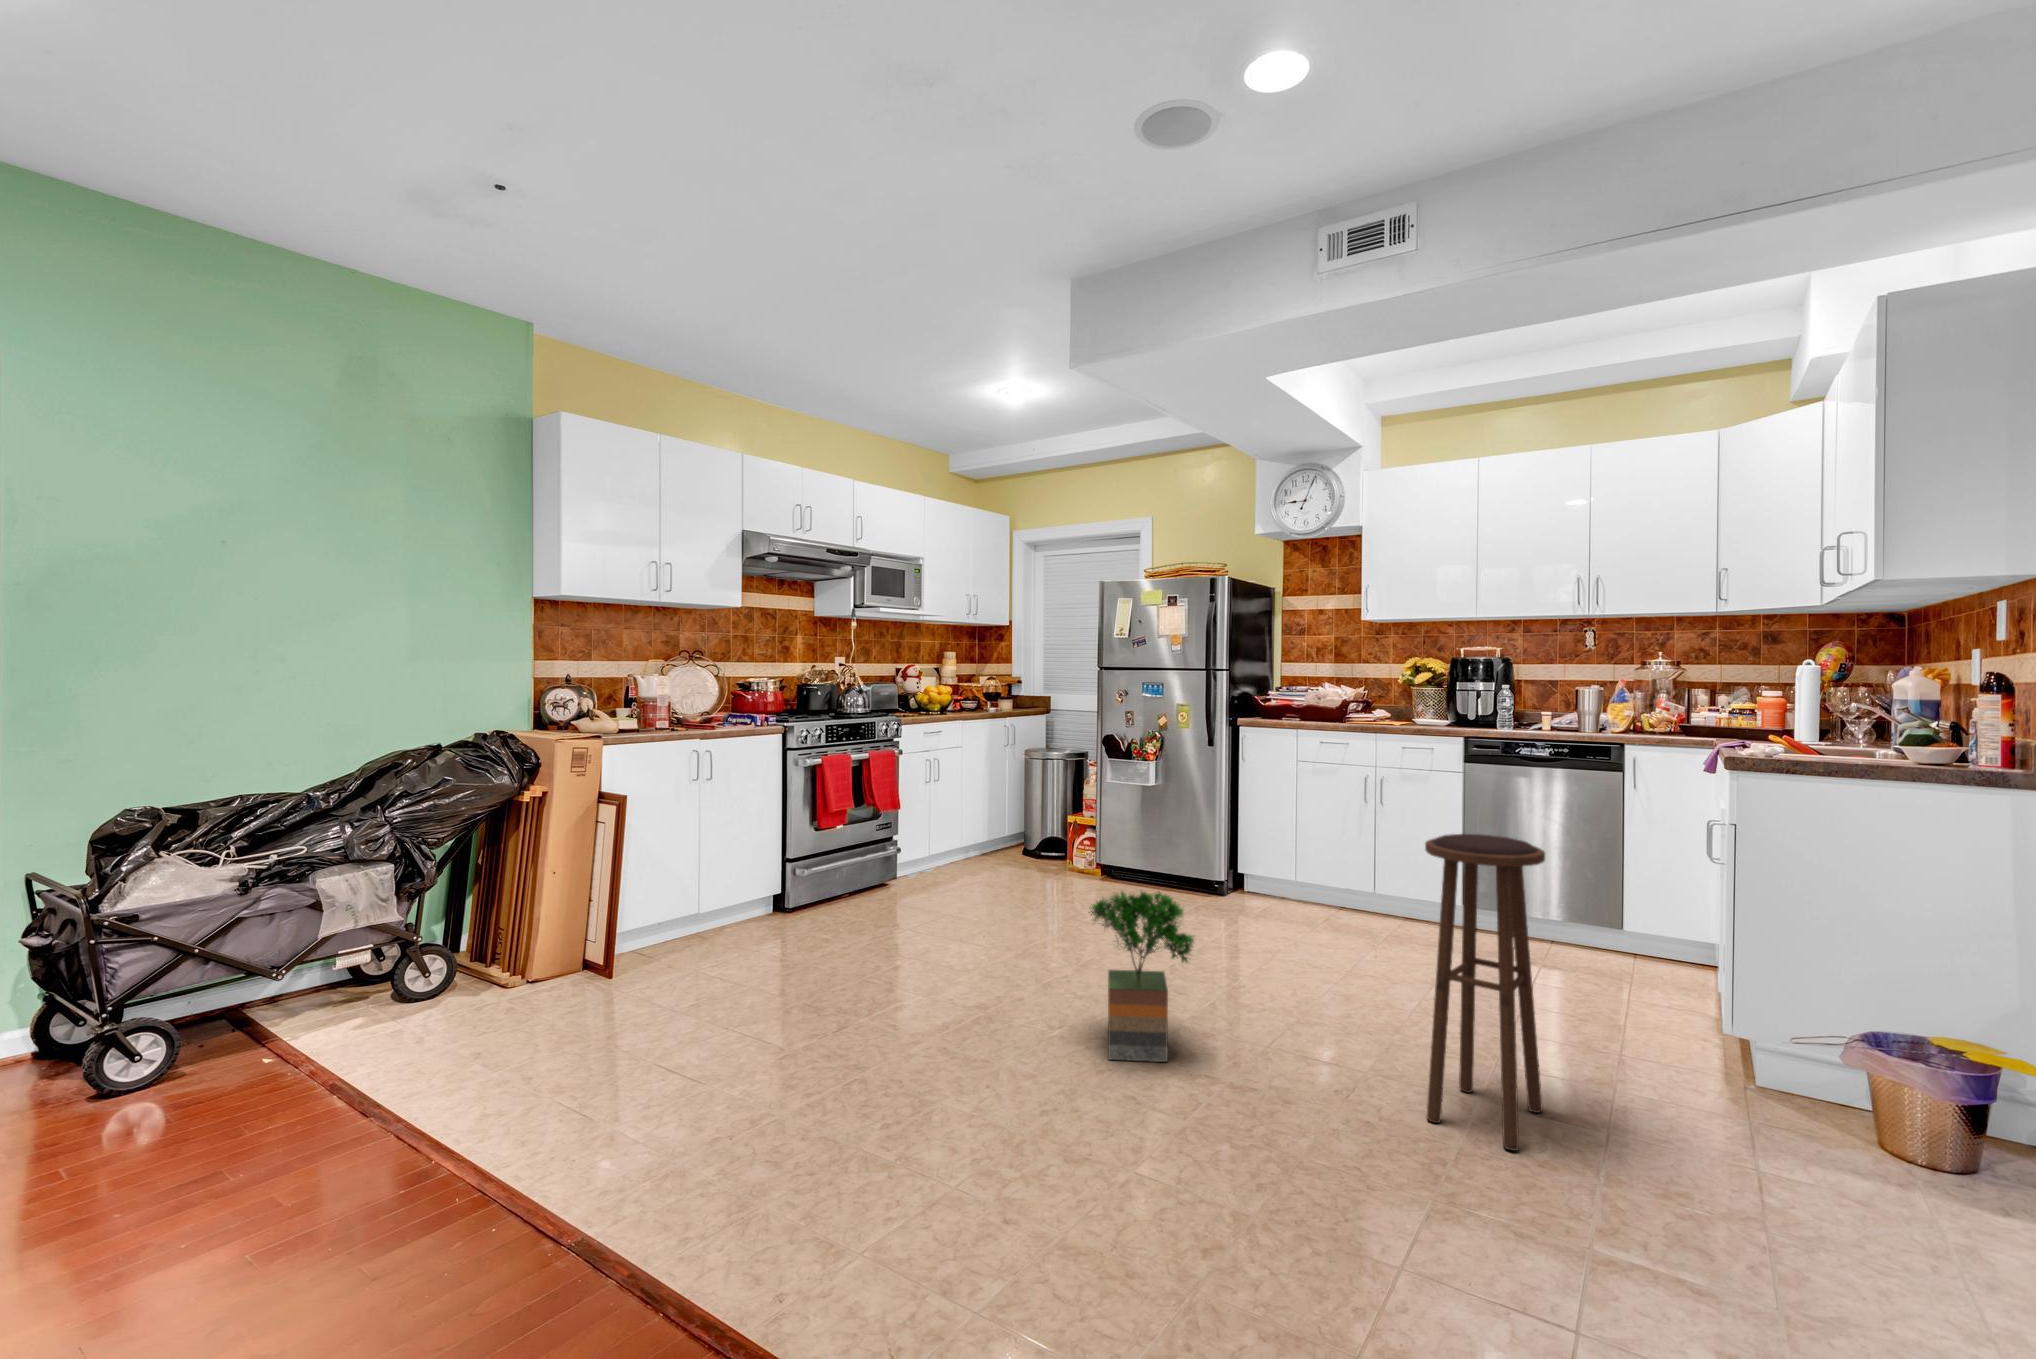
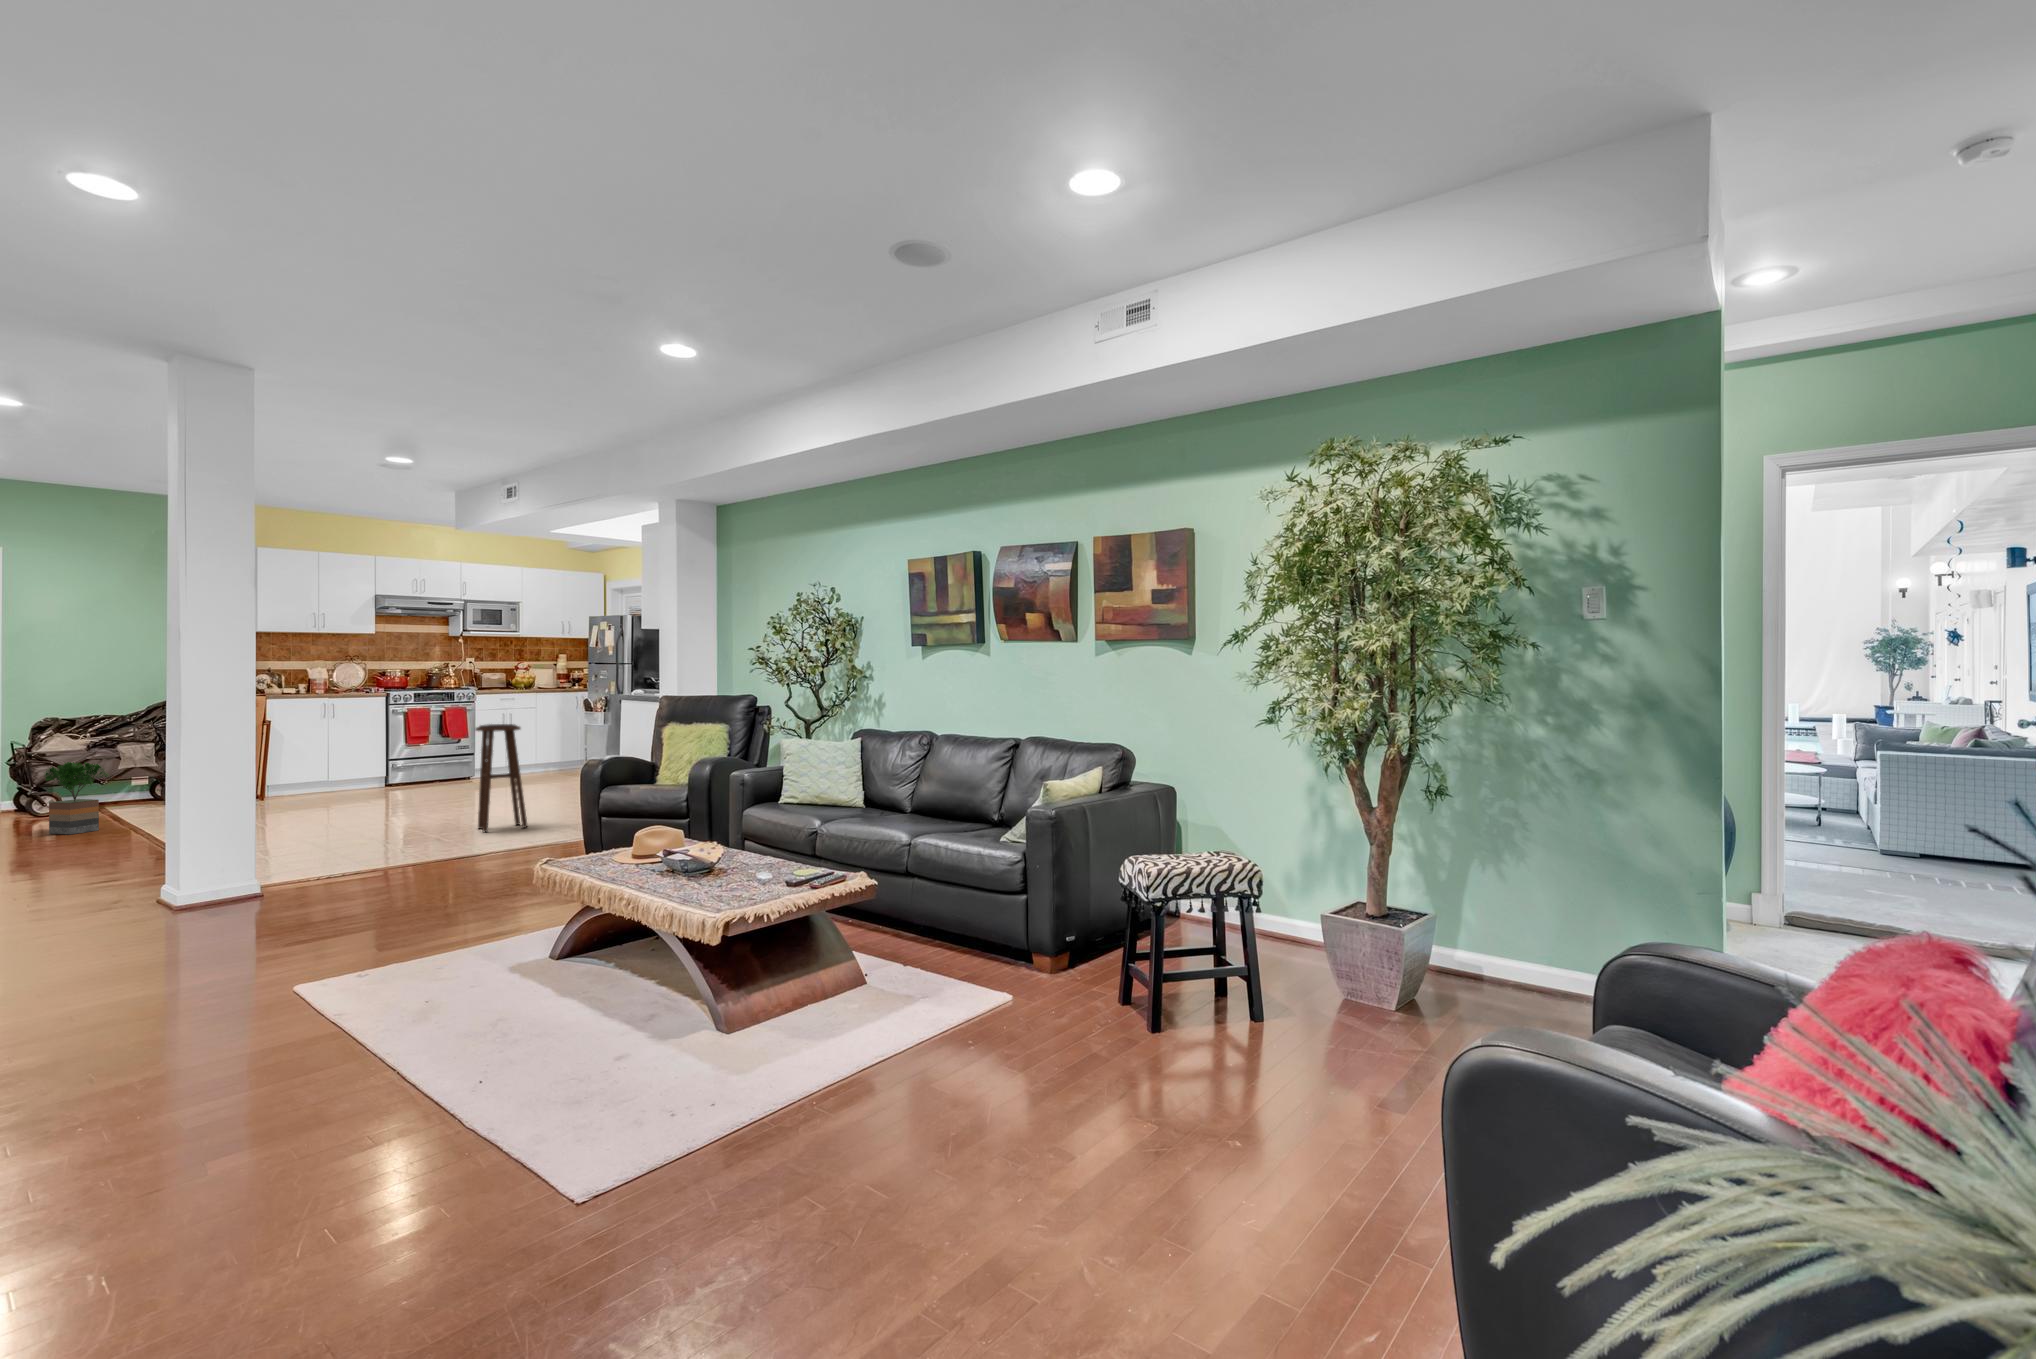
potted tree: present [1089,892,1194,1062] -> present [44,762,108,834]

